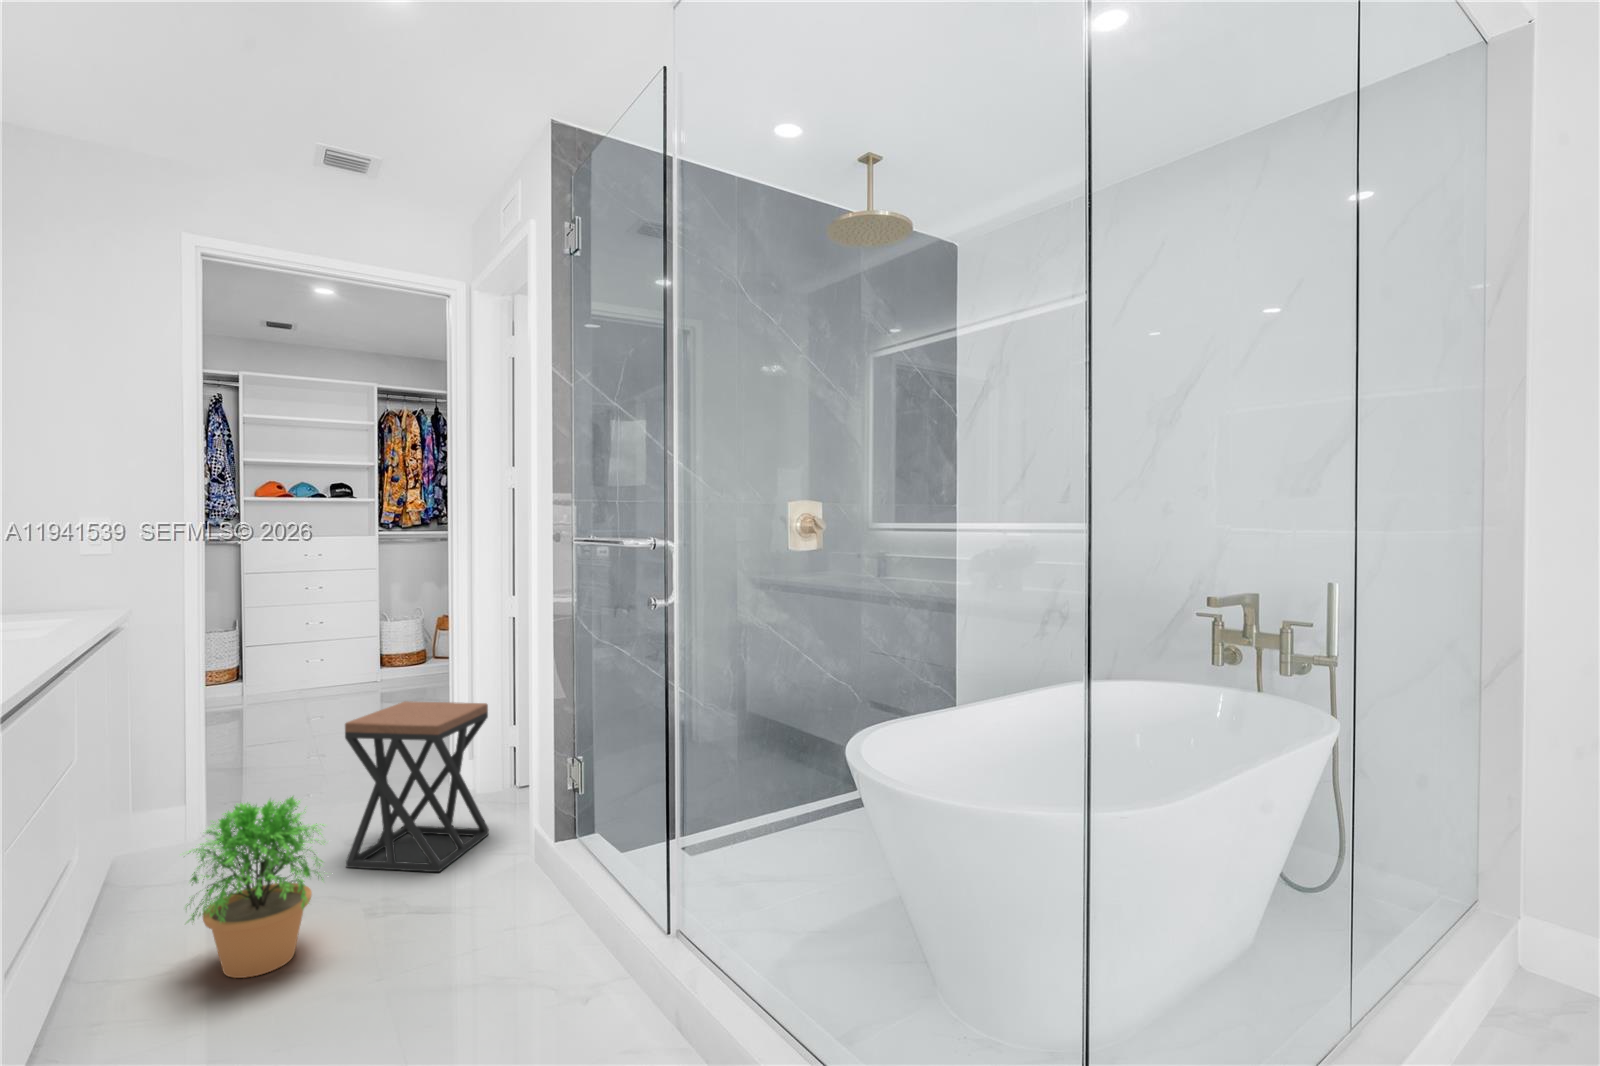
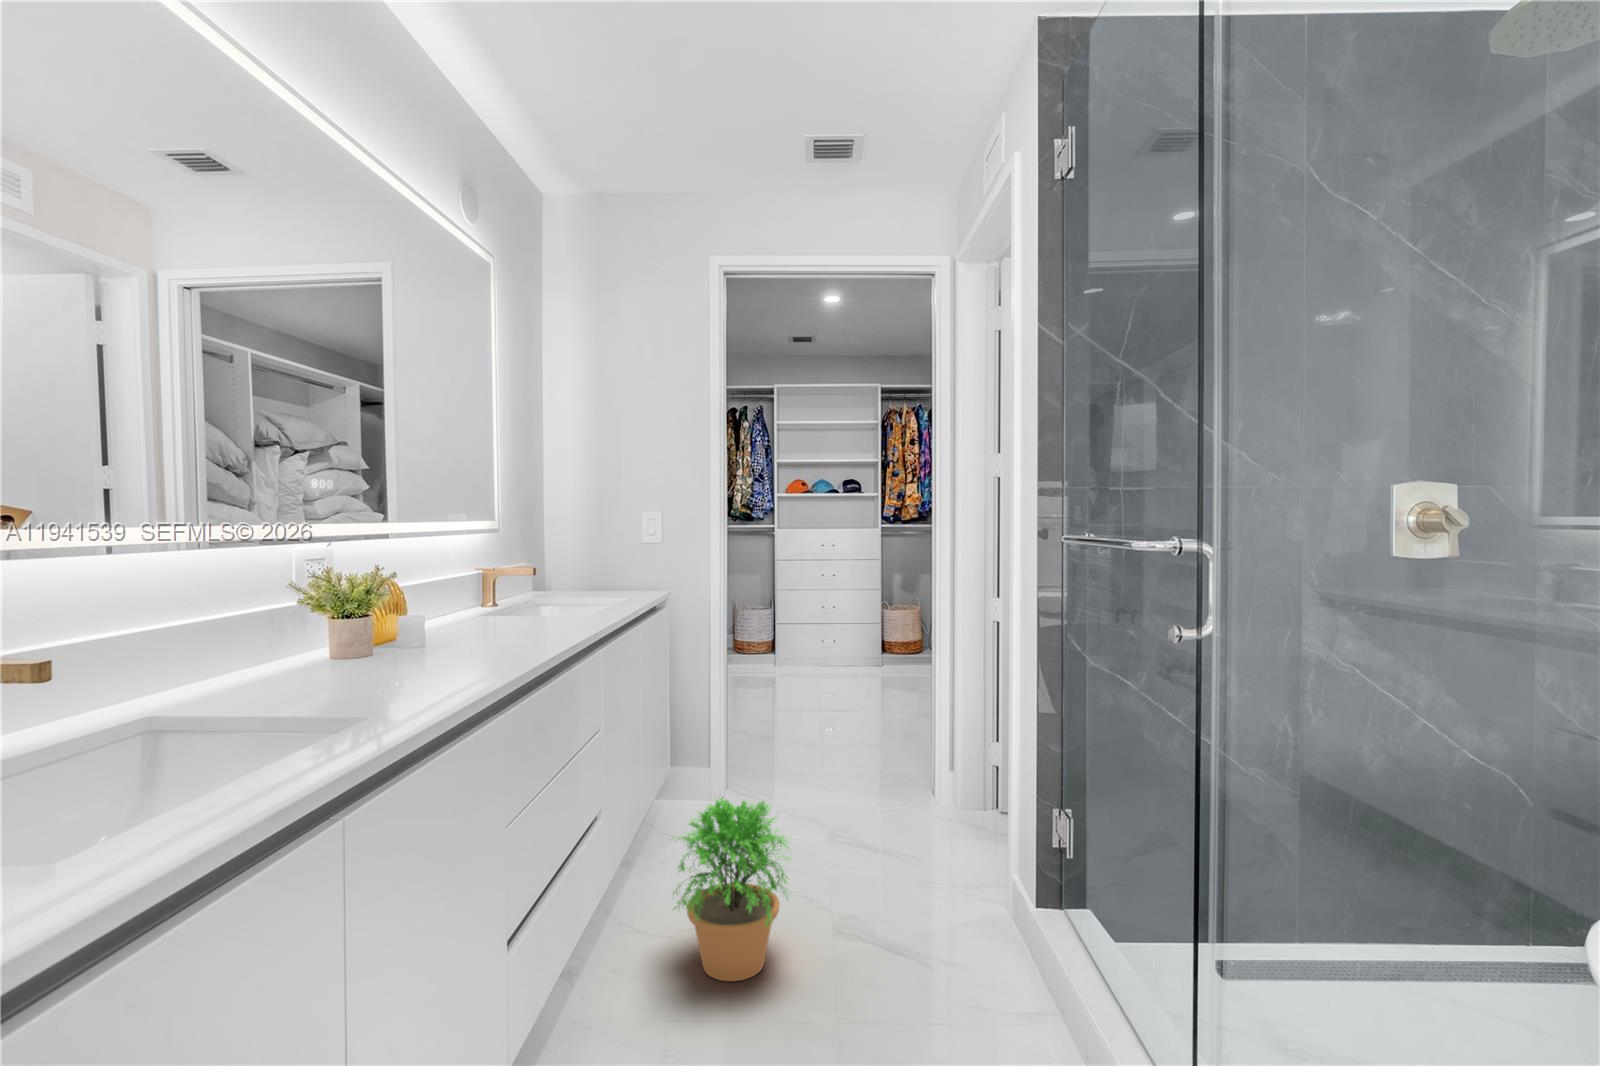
stool: present [345,701,489,872] -> none [824,704,966,903]

